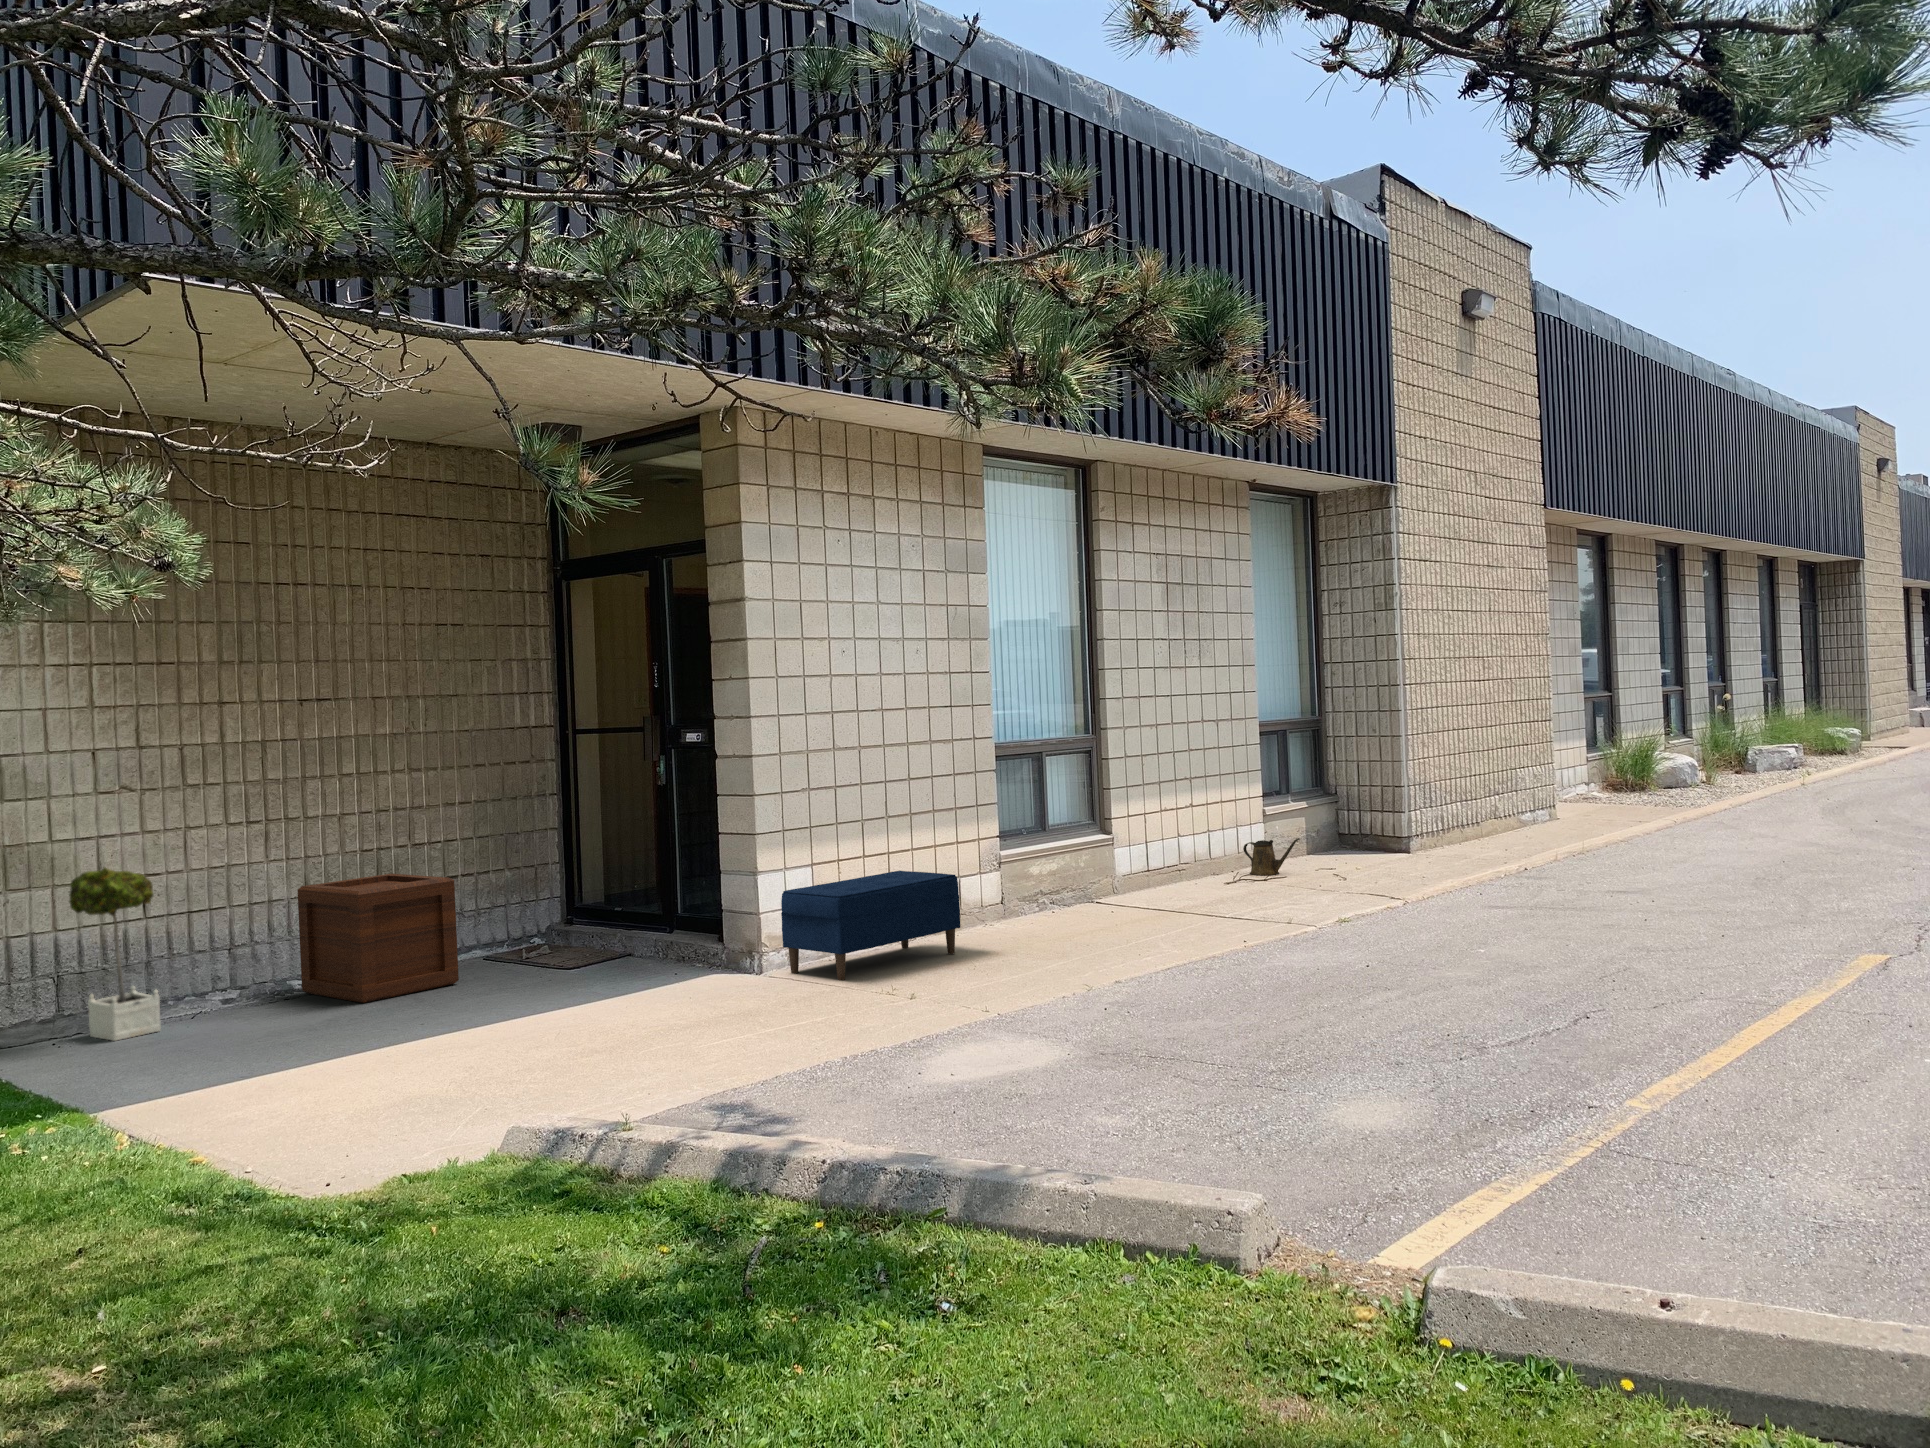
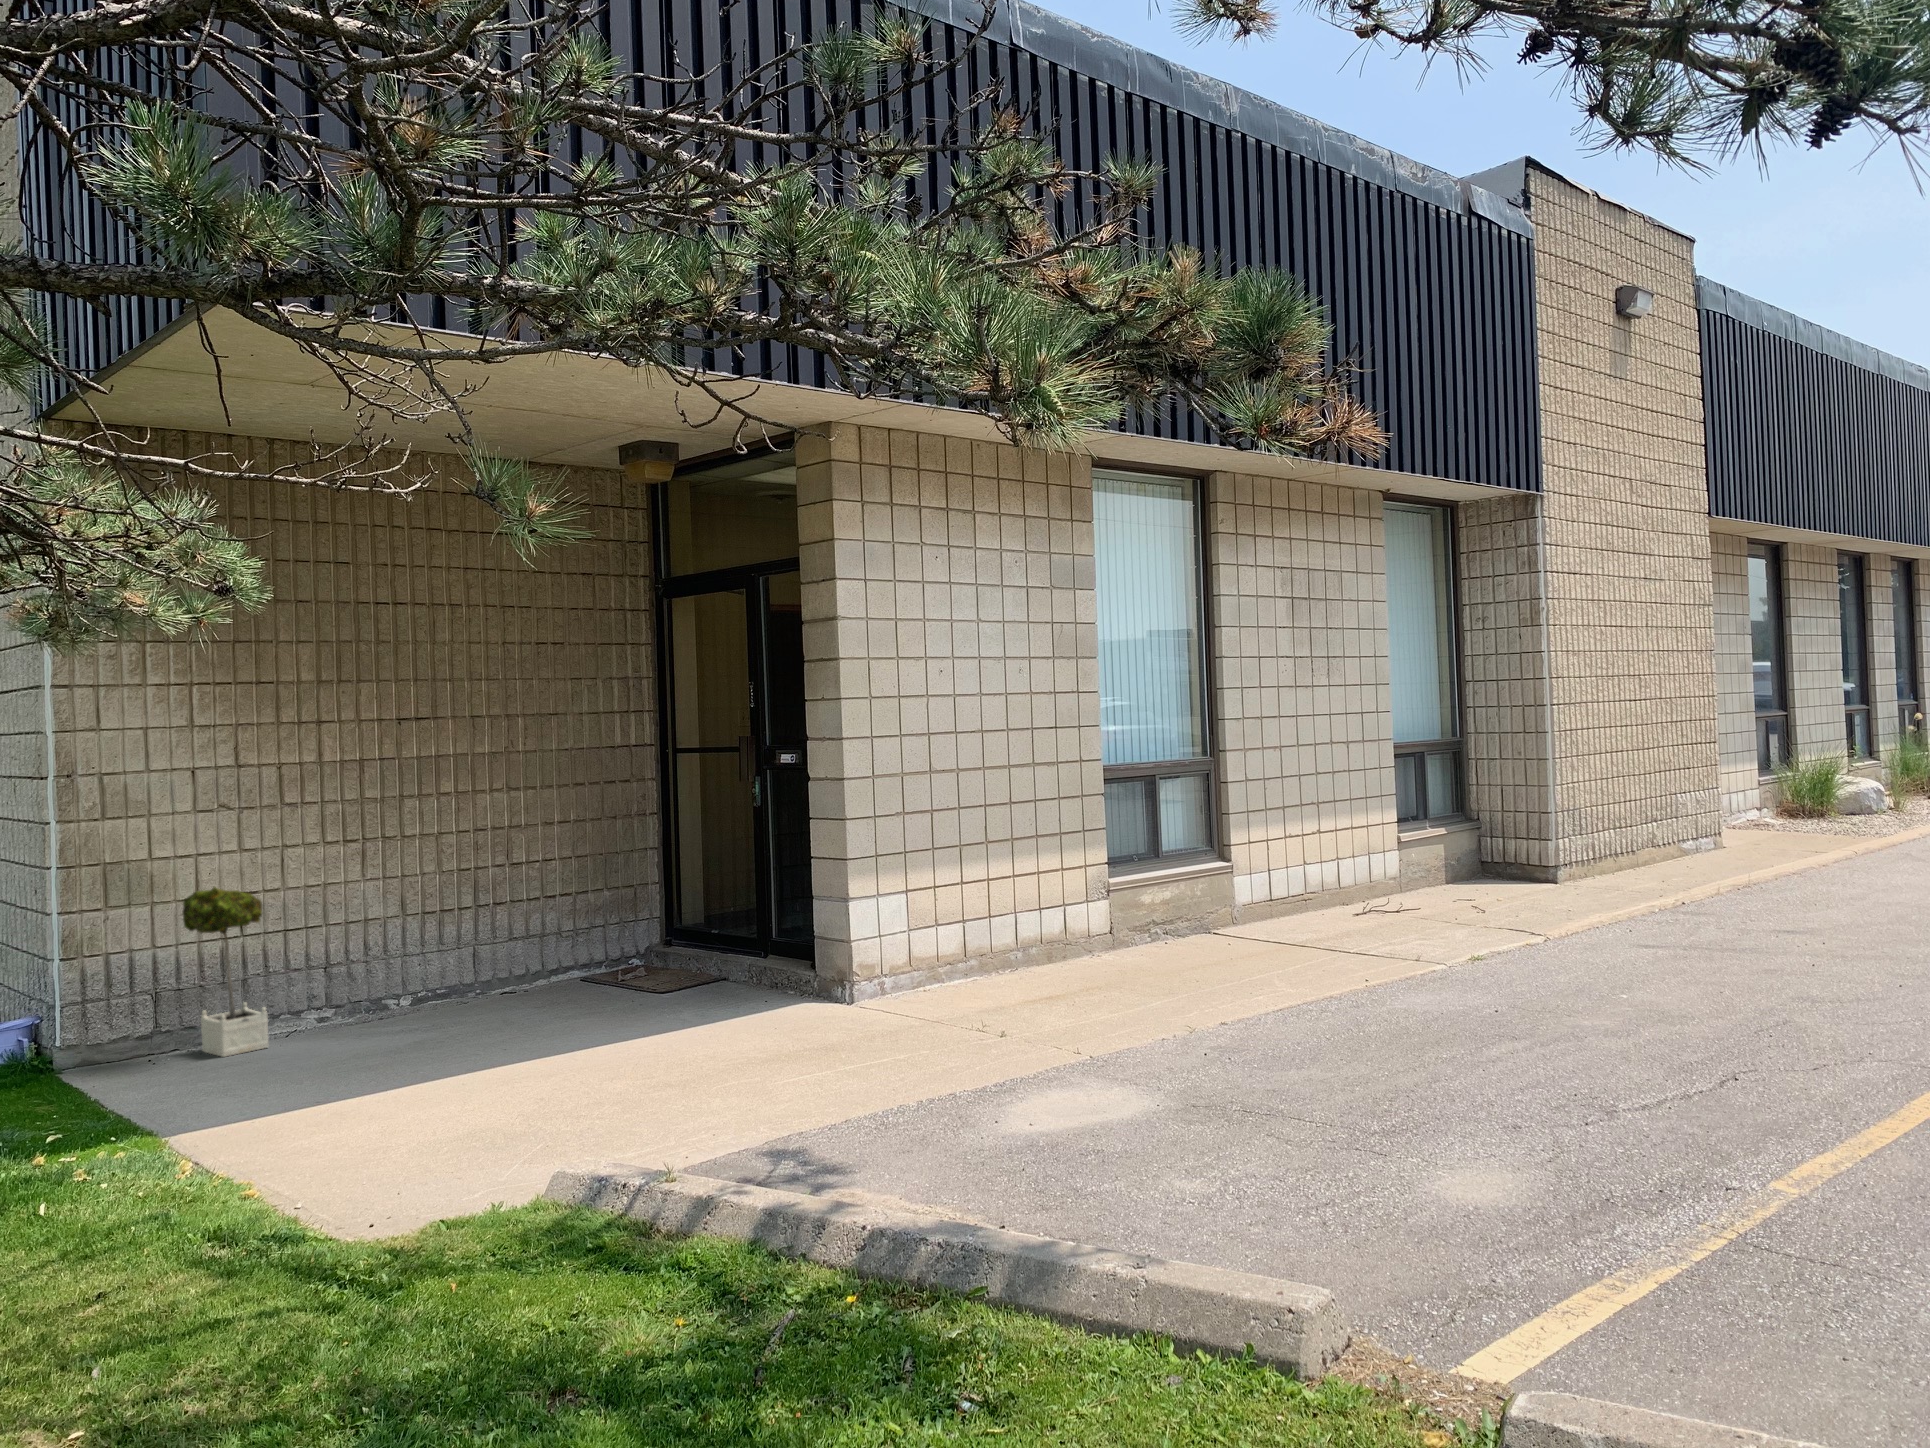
watering can: present [1243,838,1300,876] -> none [1377,863,1437,901]
bench: present [781,871,960,980] -> none [880,896,1066,1010]
wooden crate: present [297,873,459,1003] -> none [408,893,562,1023]

